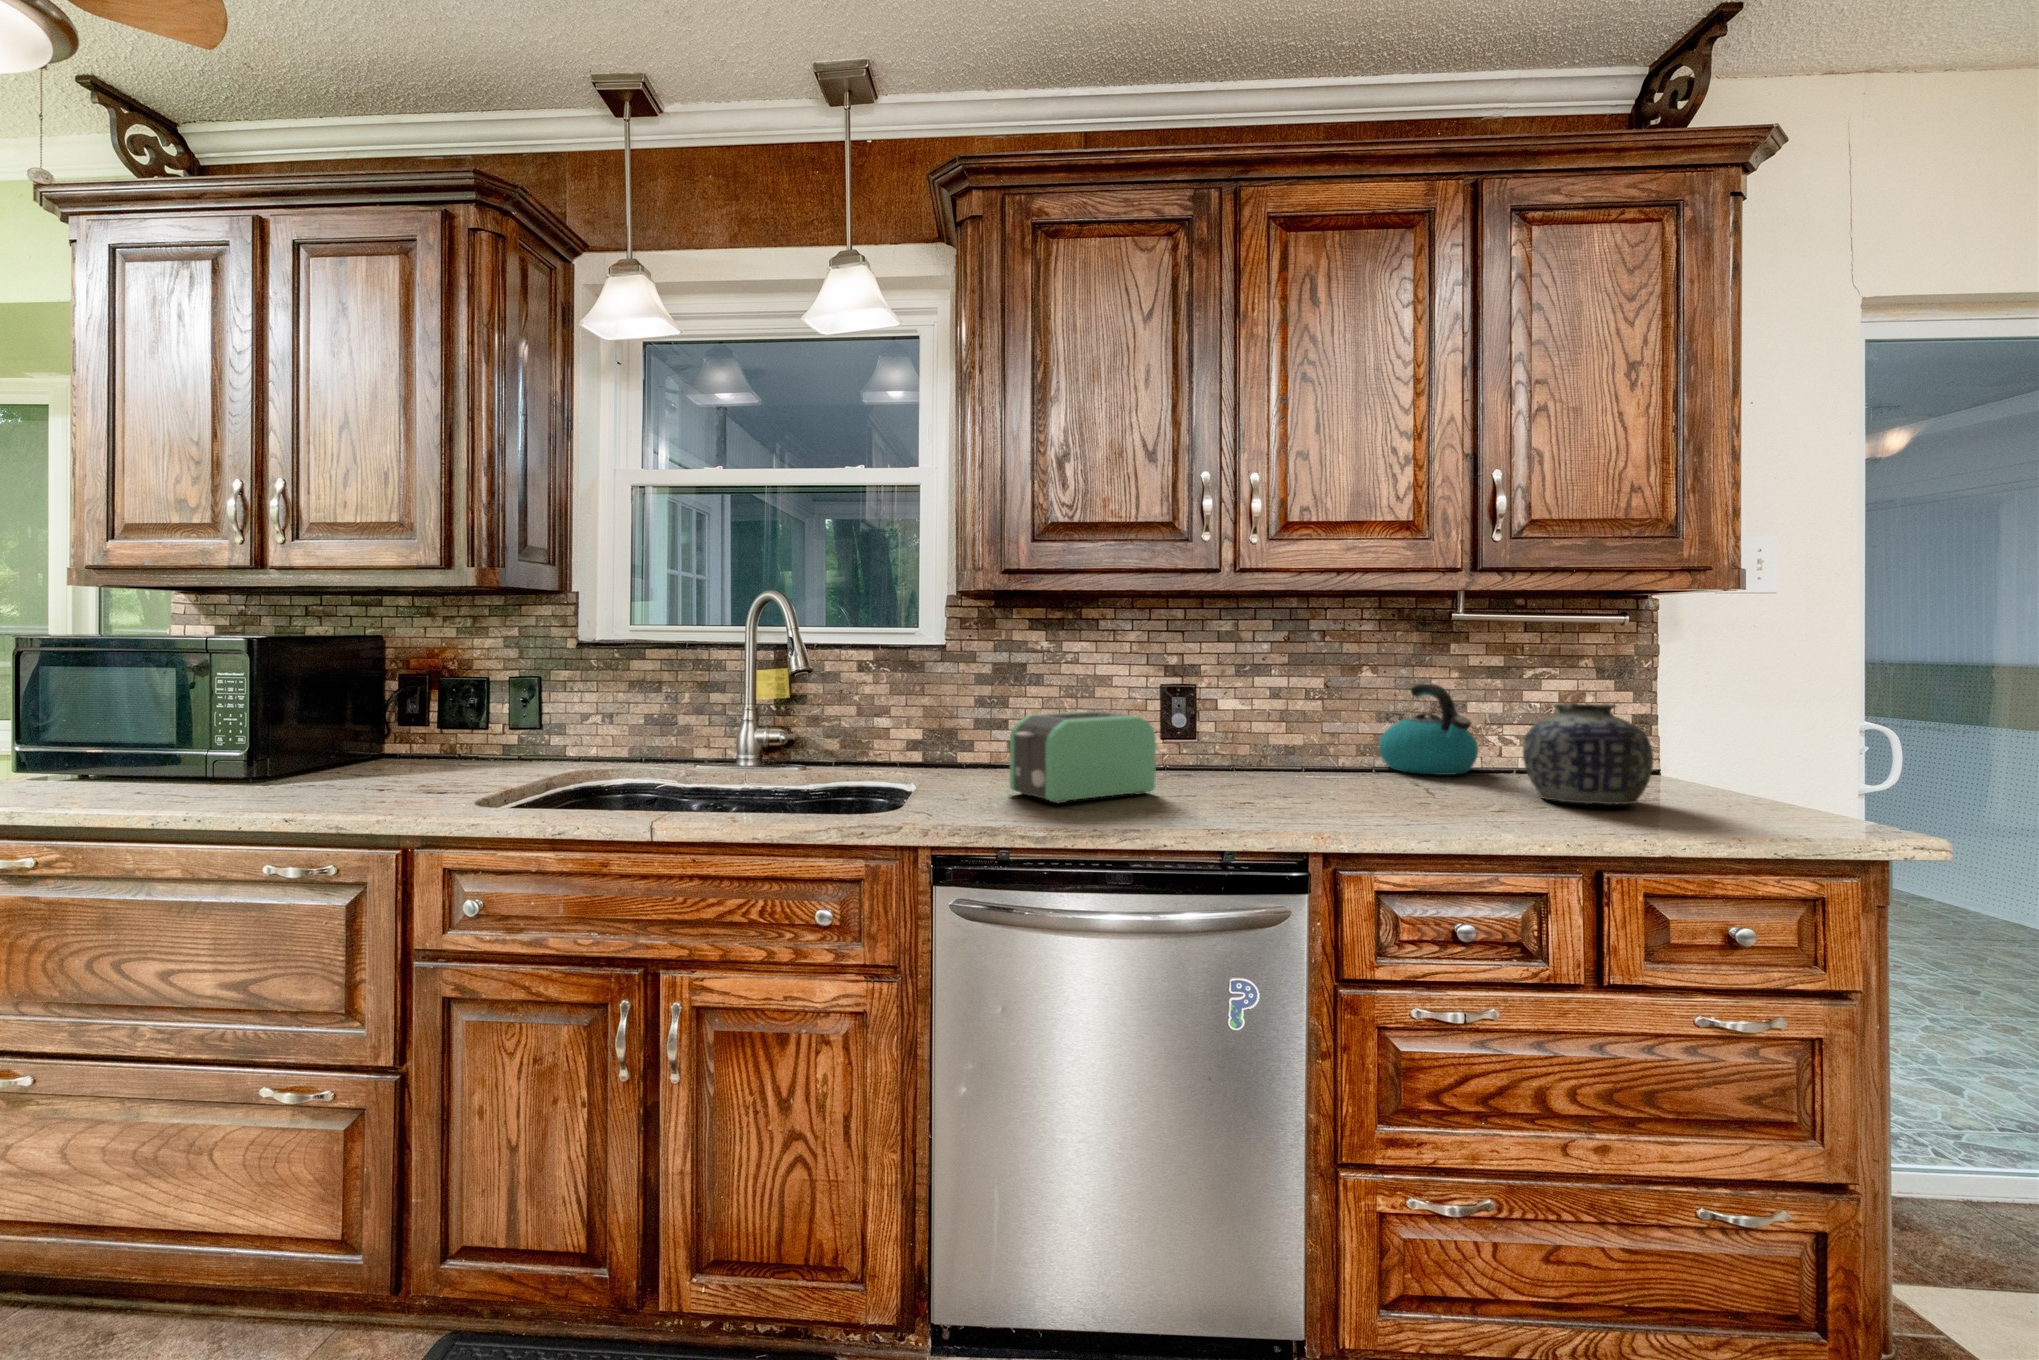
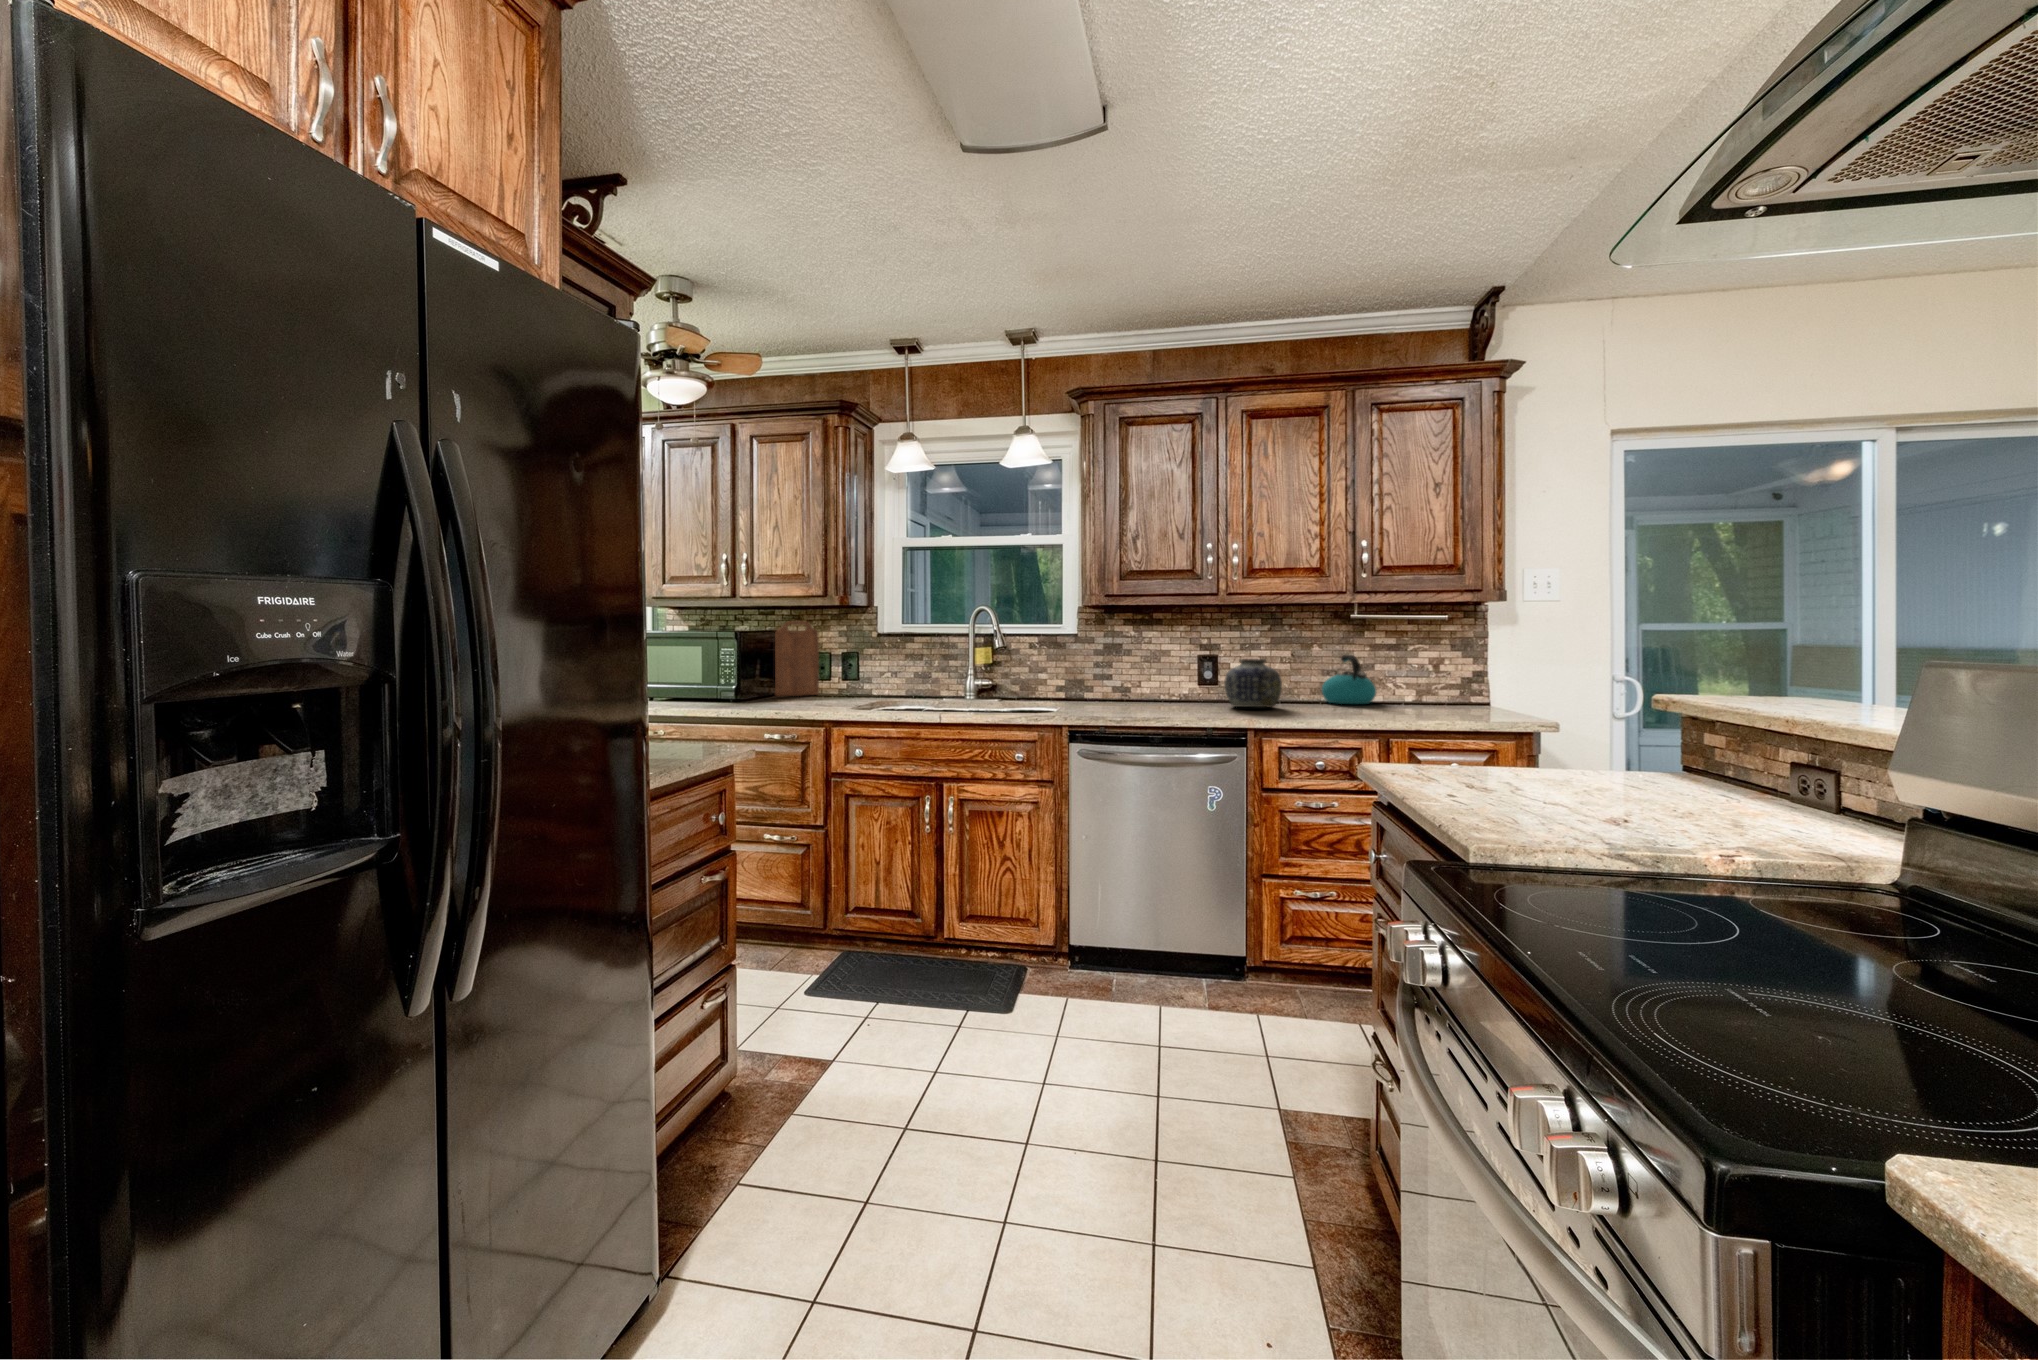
cutting board: none [359,614,456,762] -> present [775,621,819,696]
vase: present [1523,703,1653,804] -> present [1224,659,1282,707]
toaster: present [1010,711,1156,804] -> none [1109,668,1185,712]

